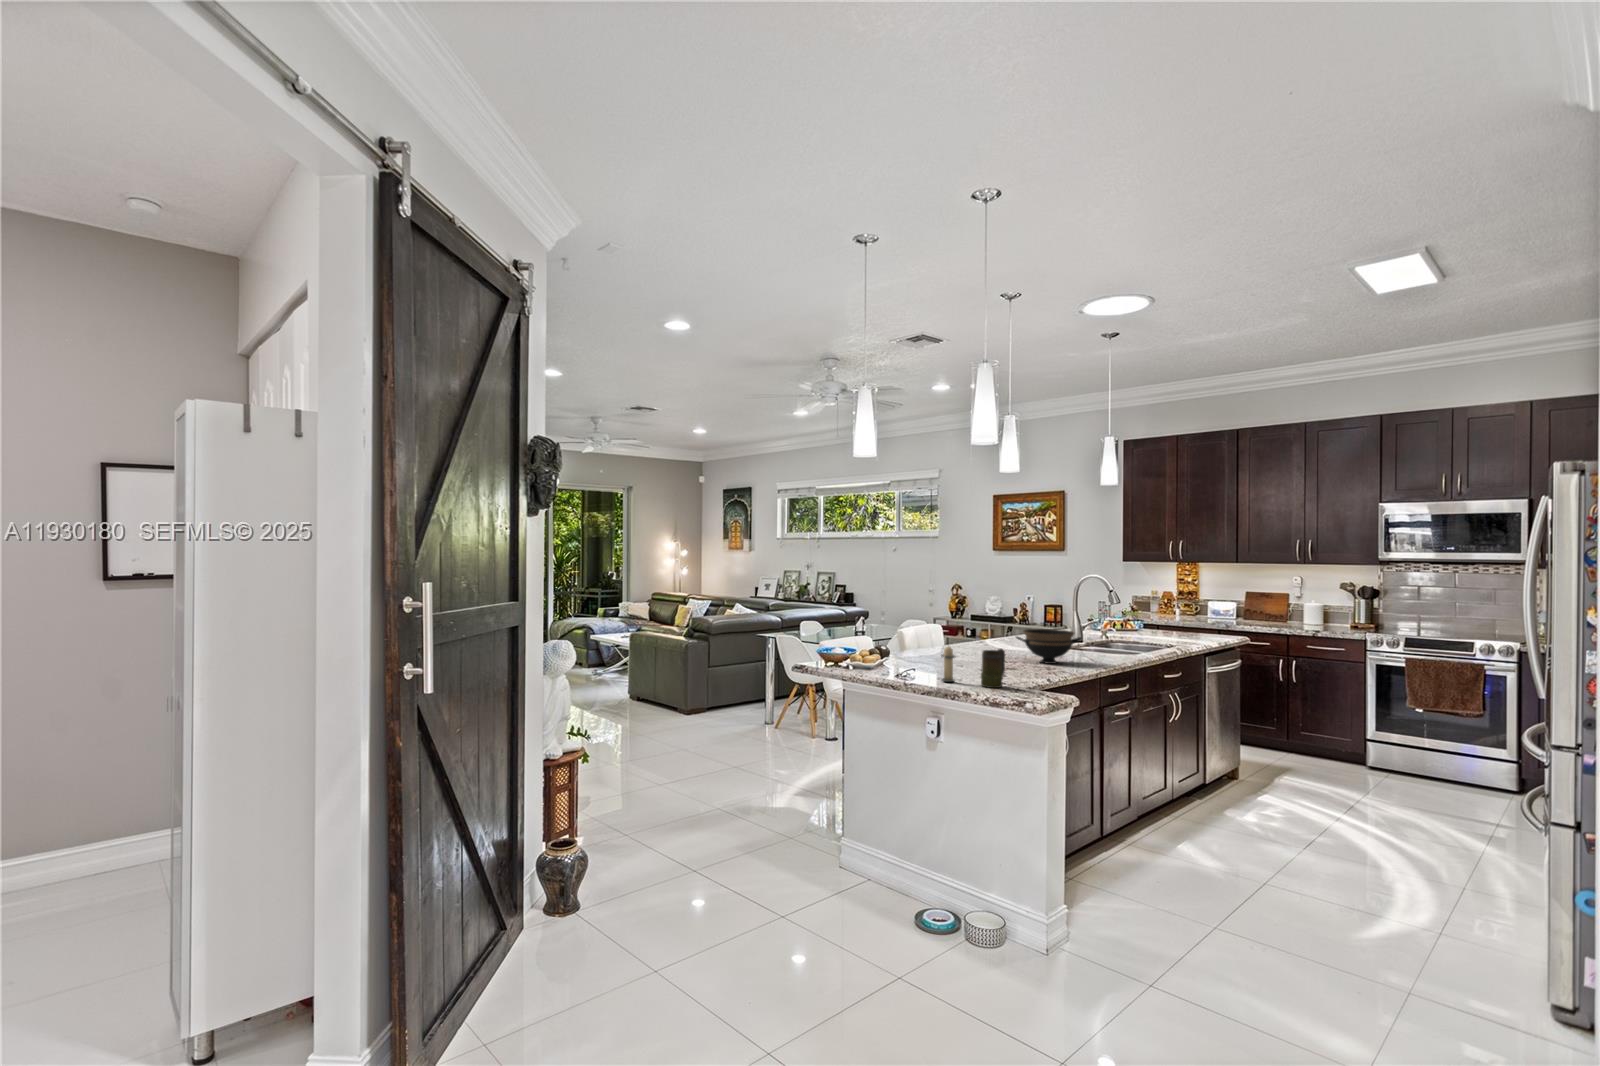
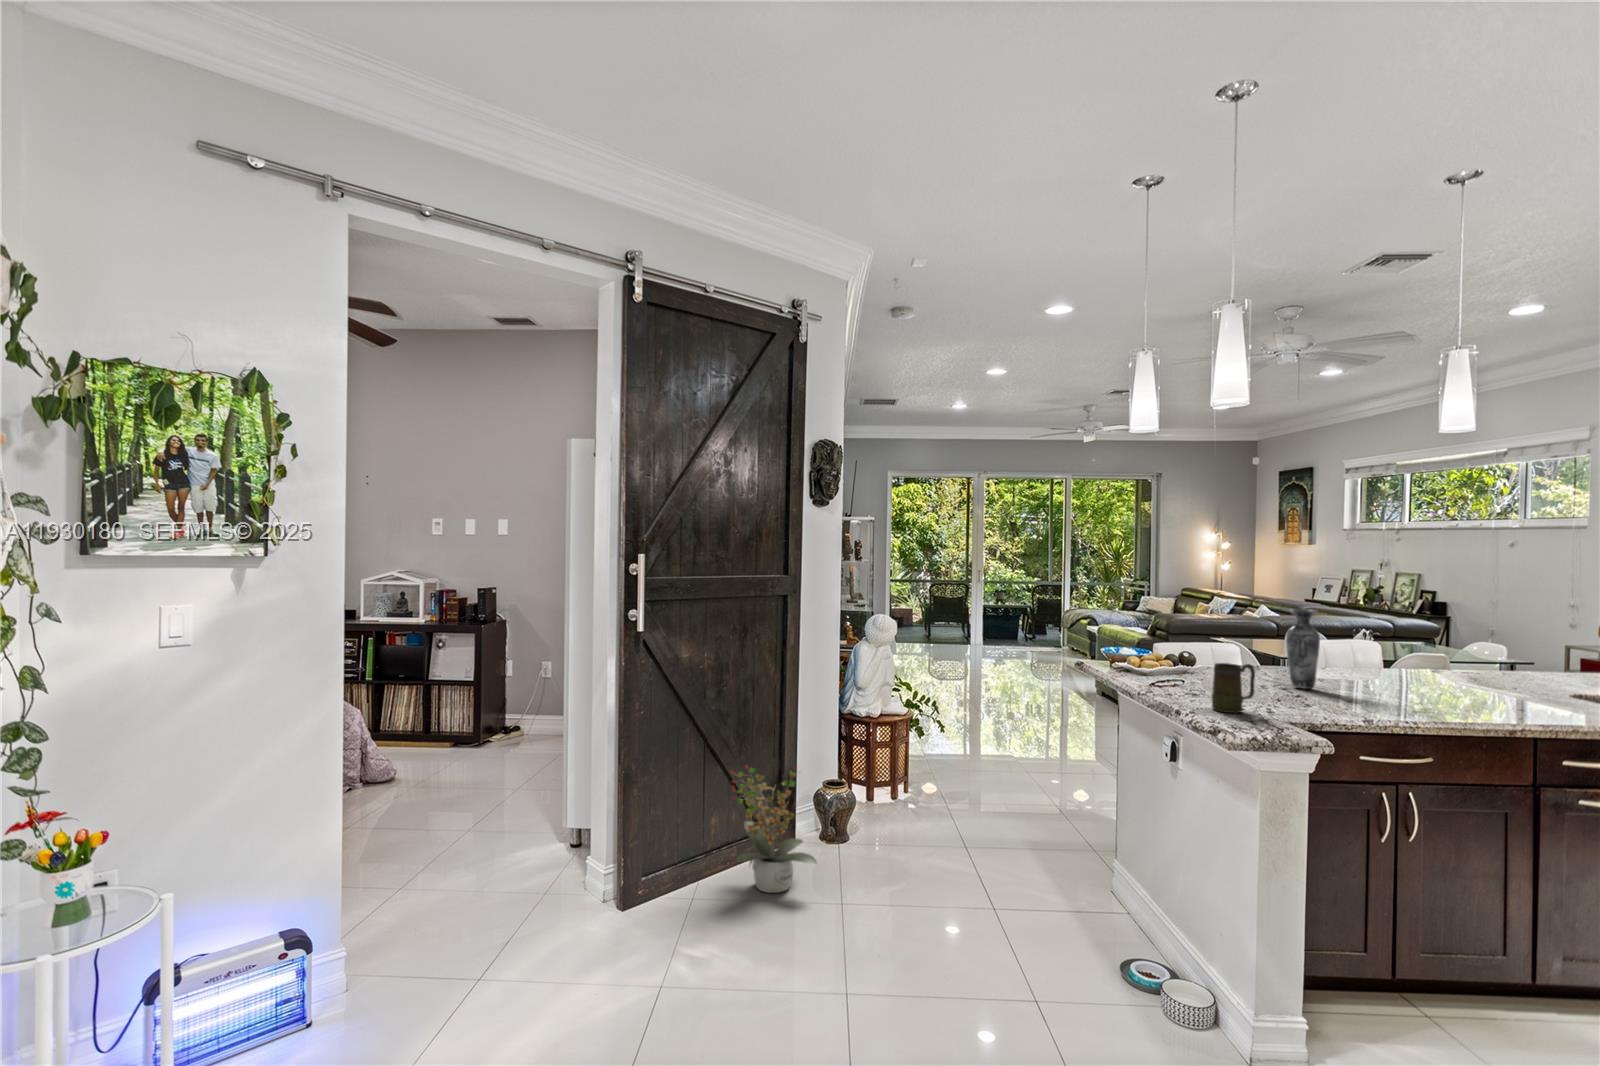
vase: none [956,604,978,664] -> present [1286,609,1320,689]
bowl: present [1016,629,1082,664] -> none [1401,654,1526,708]
candle: present [941,647,955,682] -> none [1174,651,1200,700]
potted plant: none [504,826,625,988] -> present [730,766,817,893]

